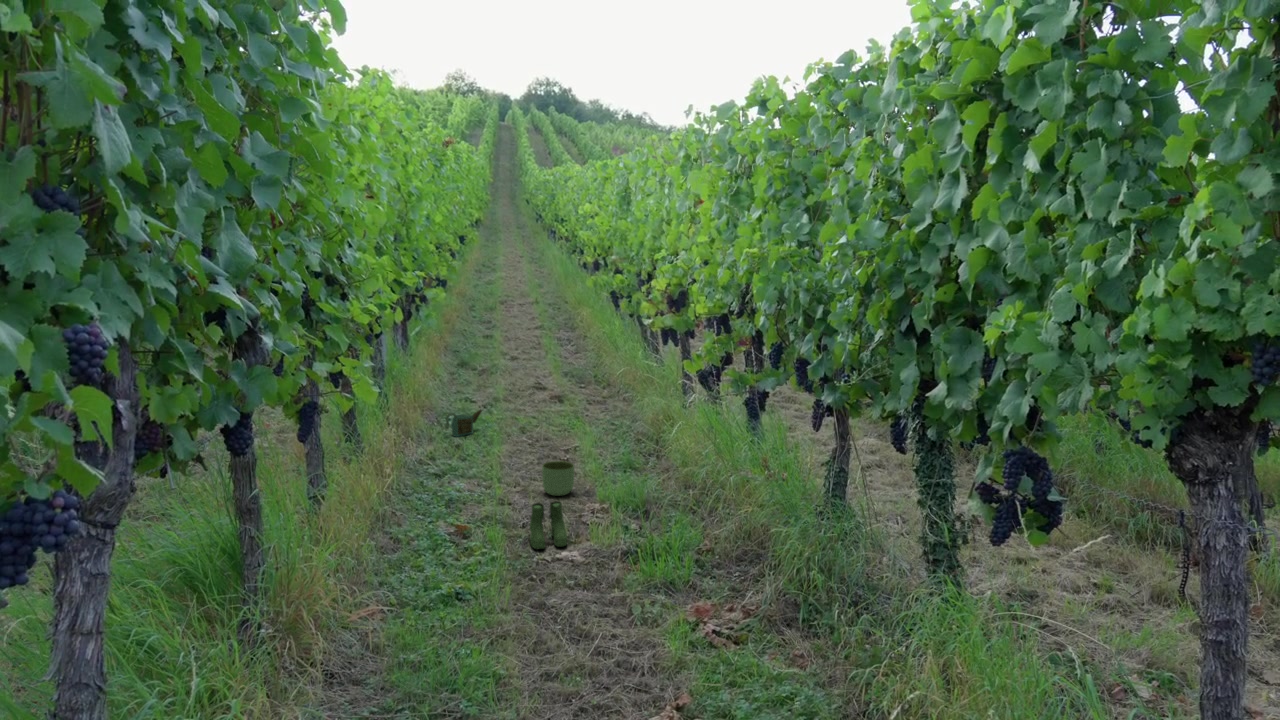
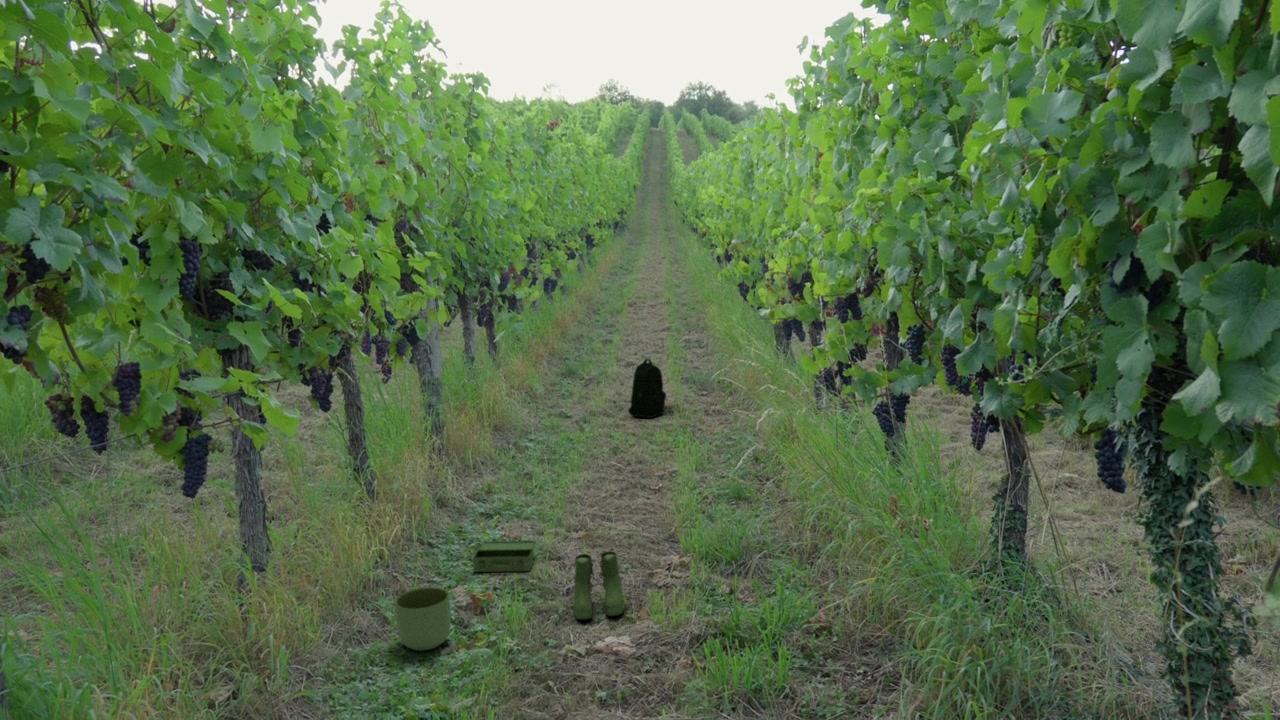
backpack: none [525,355,557,406] -> present [628,359,666,418]
watering can: present [446,410,482,437] -> none [522,424,568,458]
planter: present [542,461,574,496] -> present [394,587,451,651]
toolbox: none [441,497,487,520] -> present [473,541,536,572]

